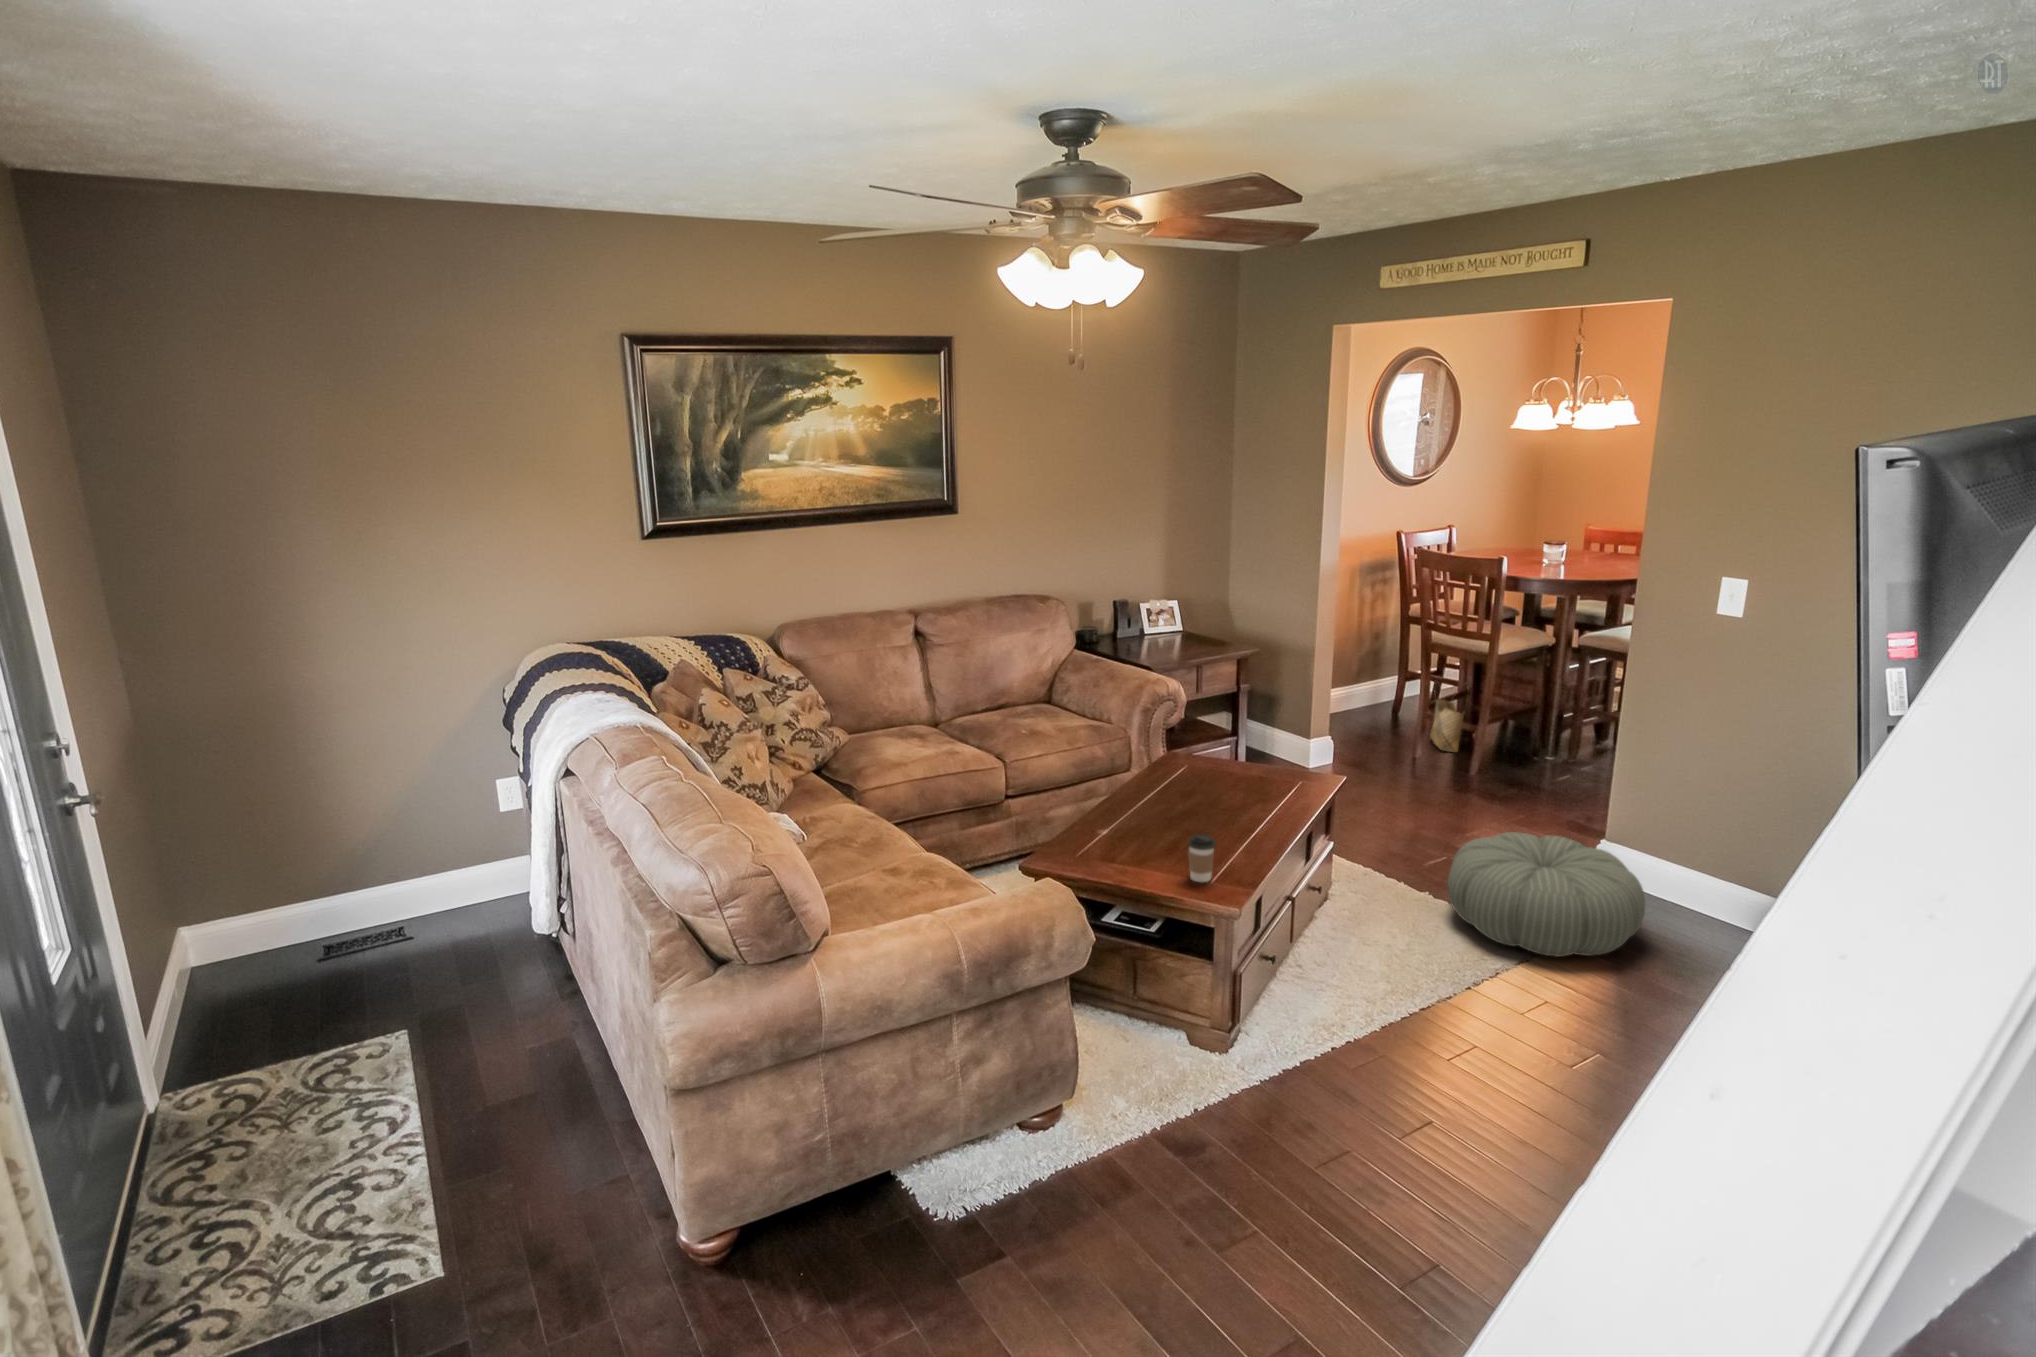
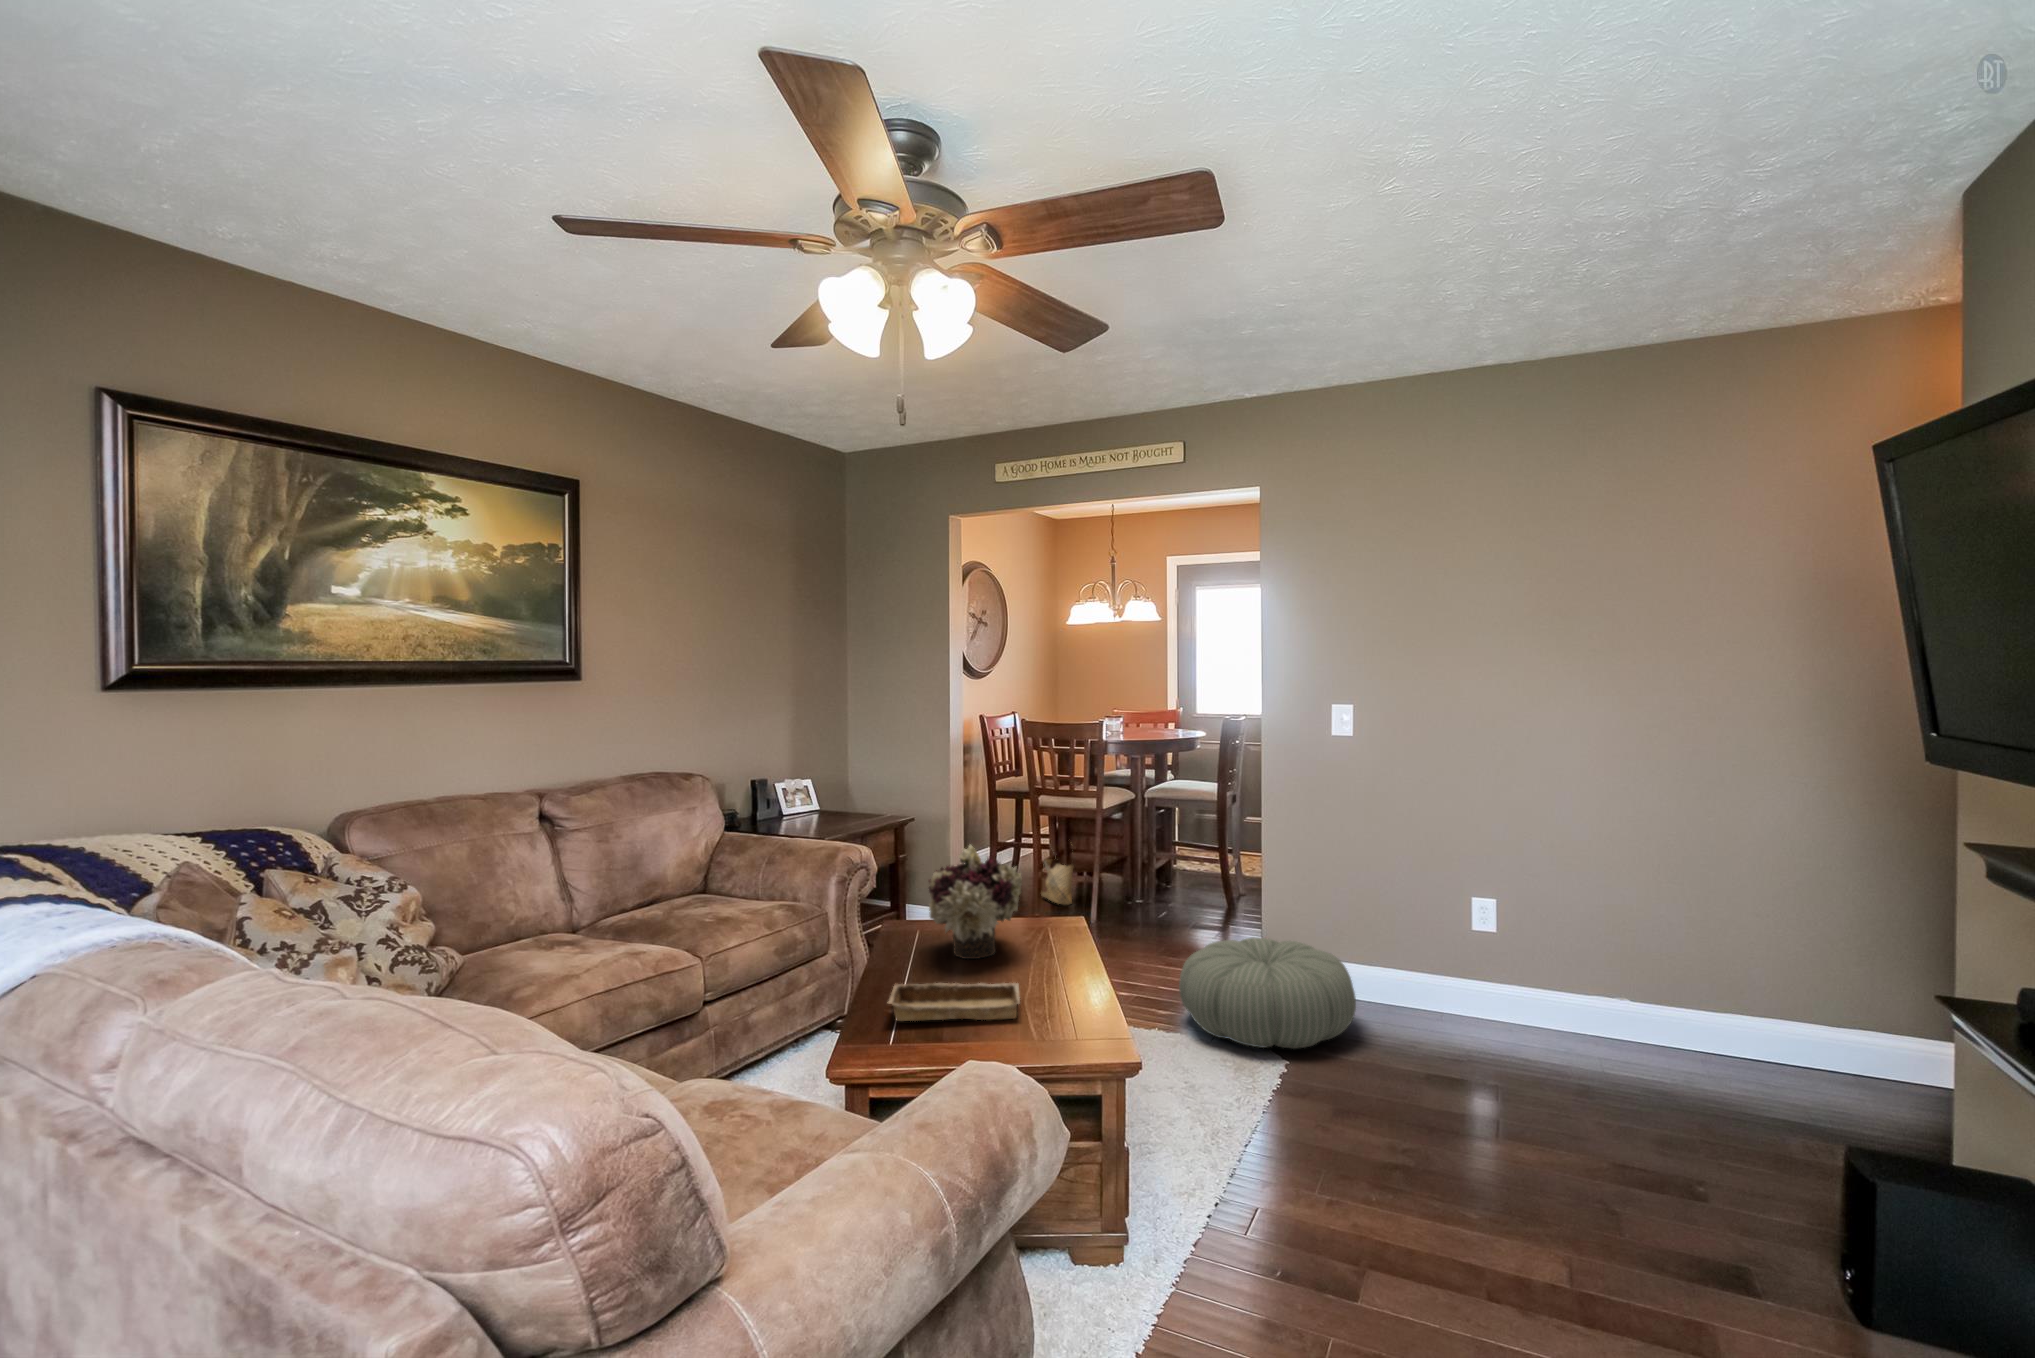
flower arrangement: none [1153,712,1241,810] -> present [929,845,1022,959]
tray: none [1071,820,1188,868] -> present [888,983,1020,1021]
coffee cup: present [1188,834,1216,882] -> none [1047,963,1081,1023]

